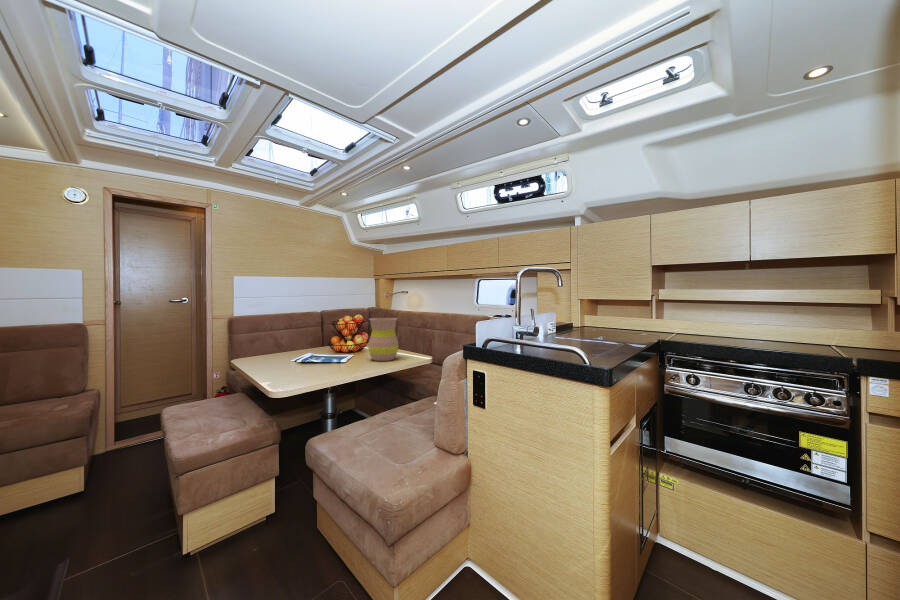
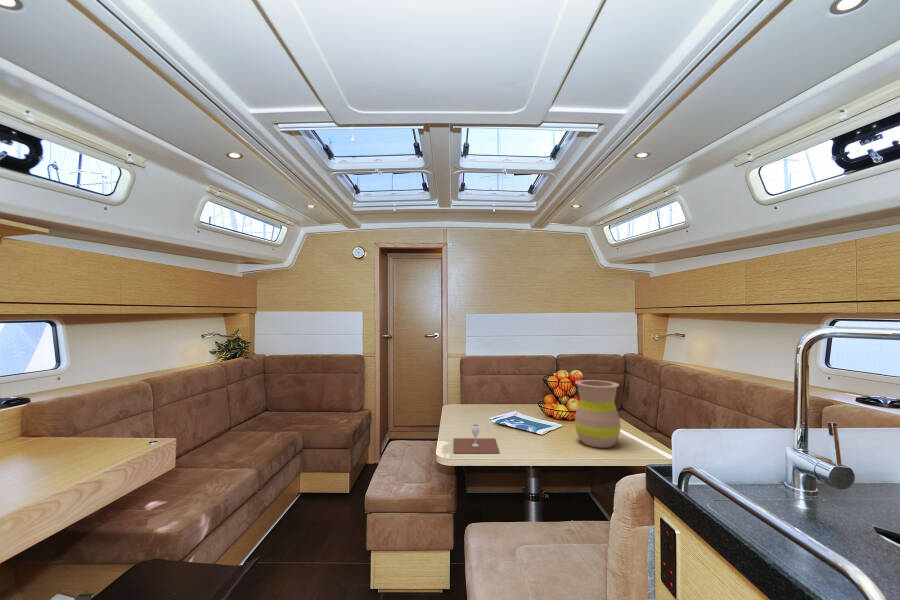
wine glass: none [273,357,324,380] -> present [453,425,500,453]

